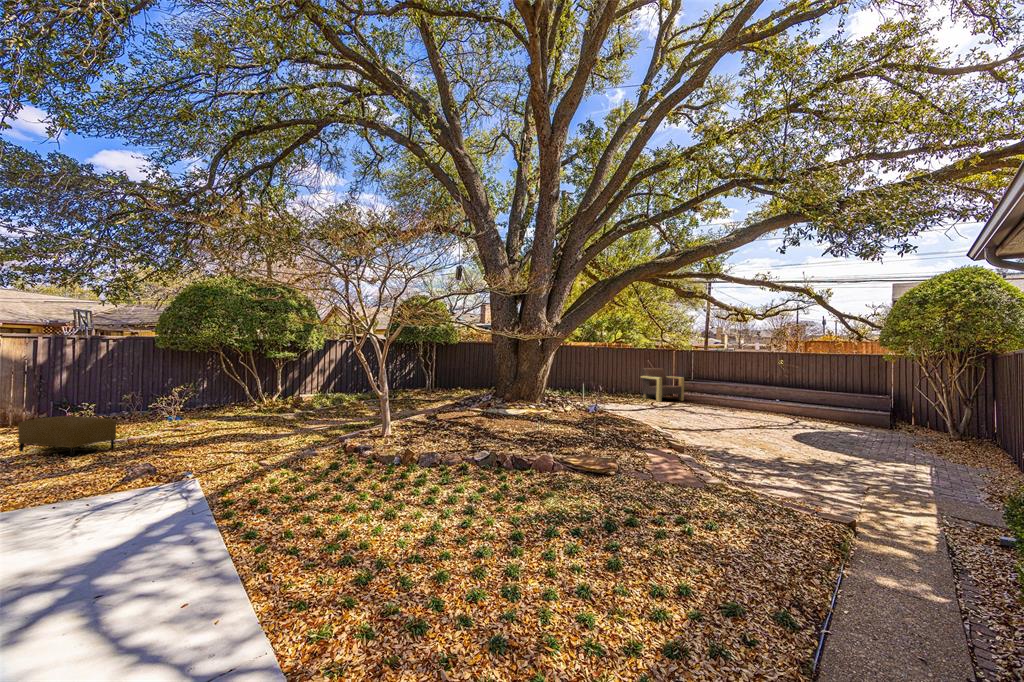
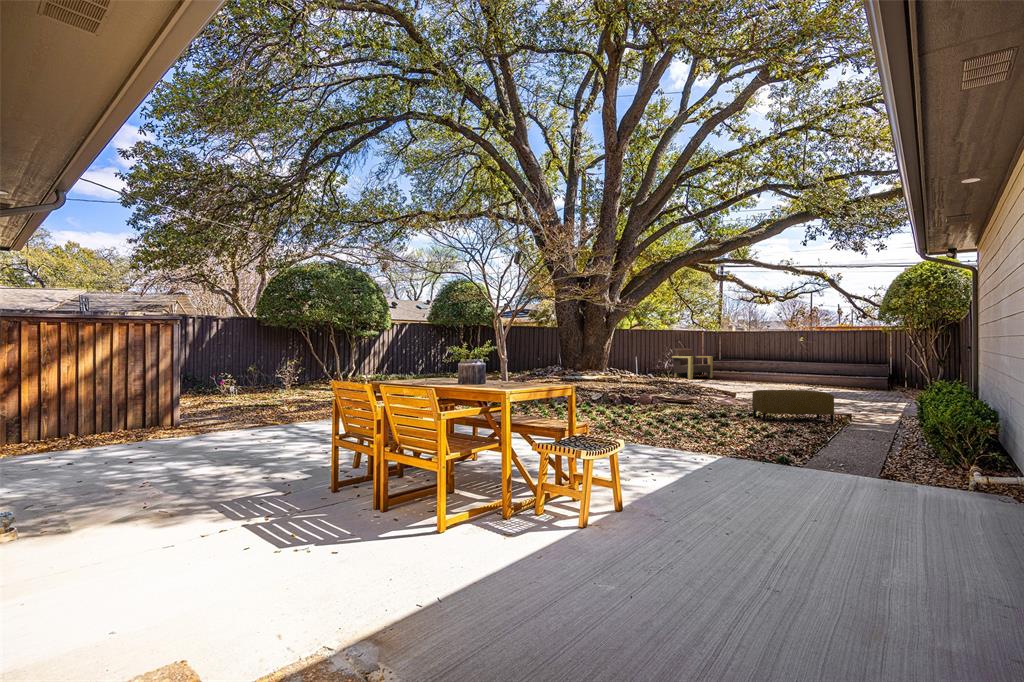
ottoman: present [18,416,116,457] -> present [752,390,834,423]

